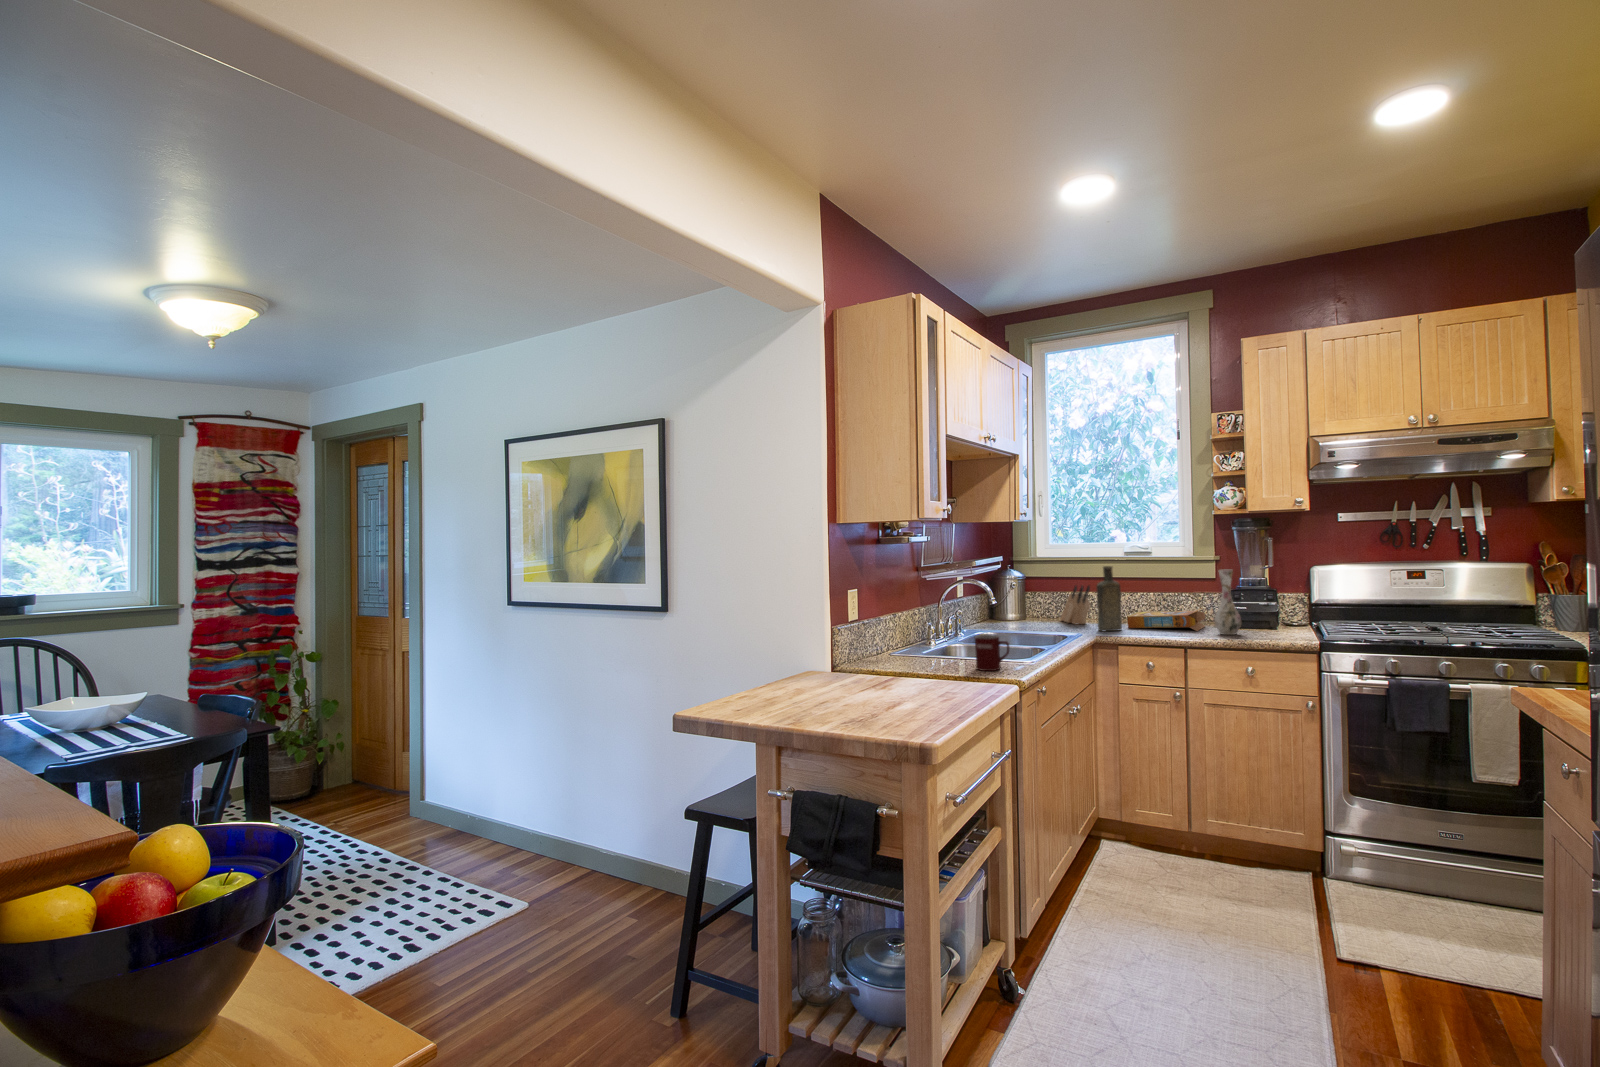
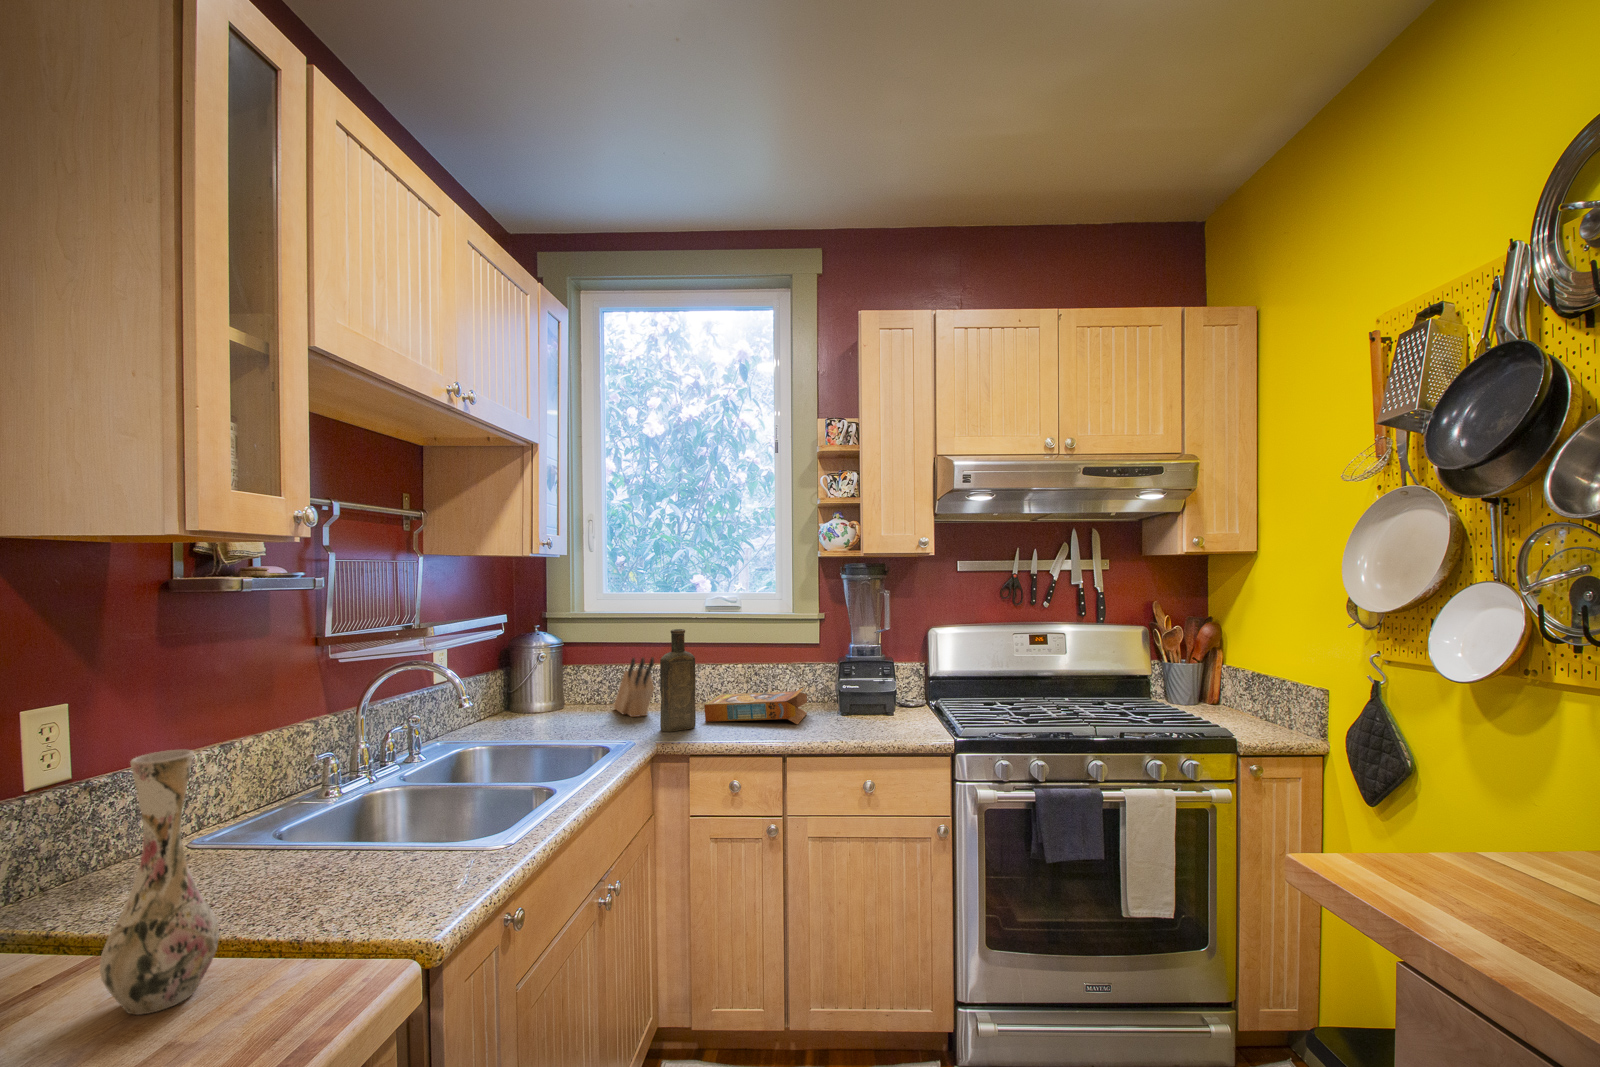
vase: present [1214,570,1241,635] -> present [100,750,219,1015]
mug: present [975,634,1009,671] -> none [337,800,423,898]

